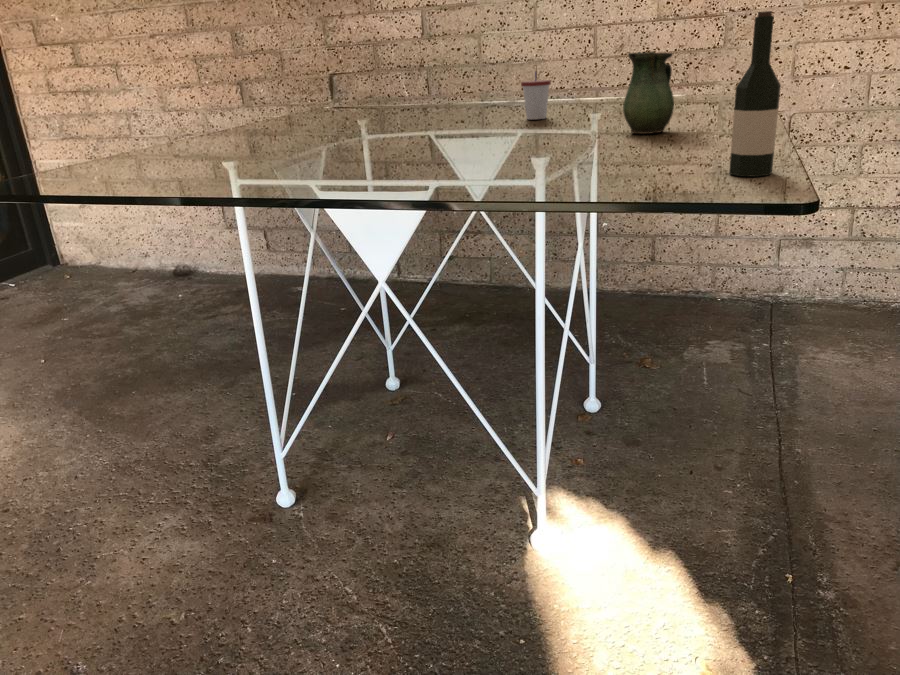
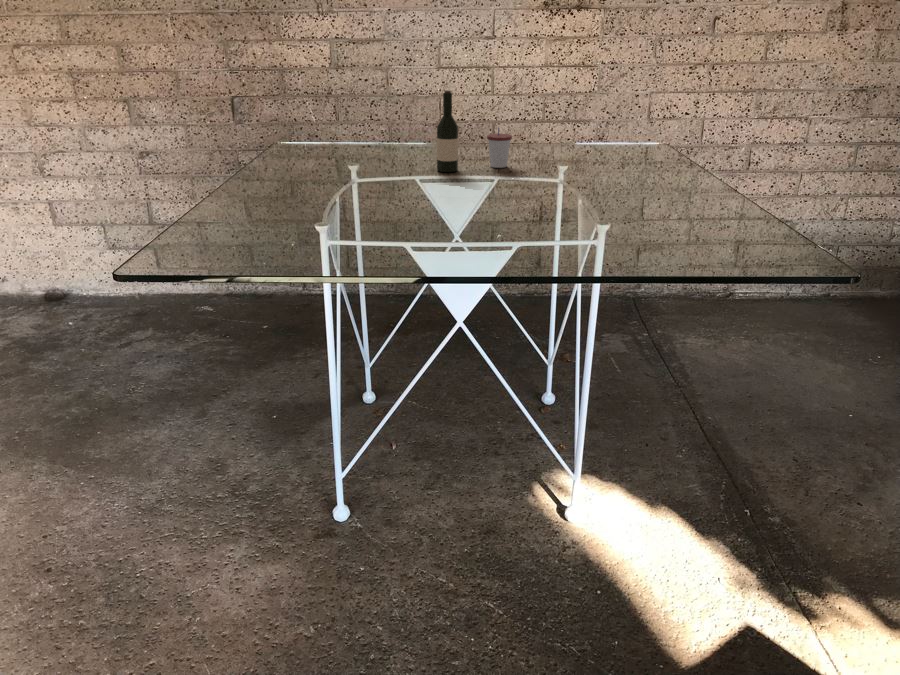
wine bottle: present [729,11,781,177] -> present [437,90,458,172]
pitcher: present [623,52,674,134] -> none [593,126,633,190]

